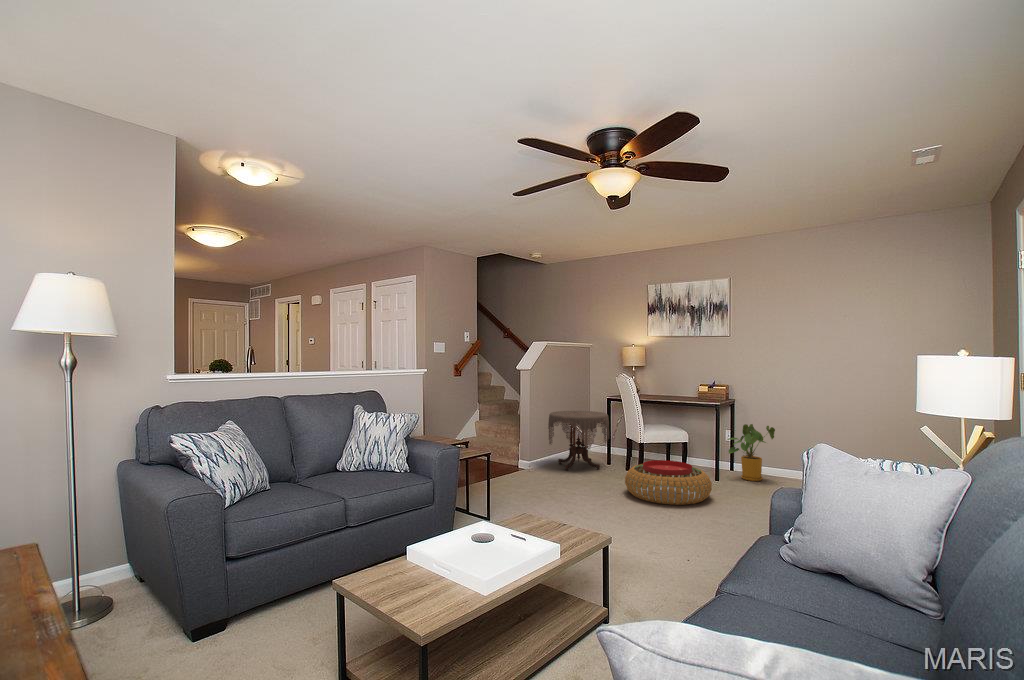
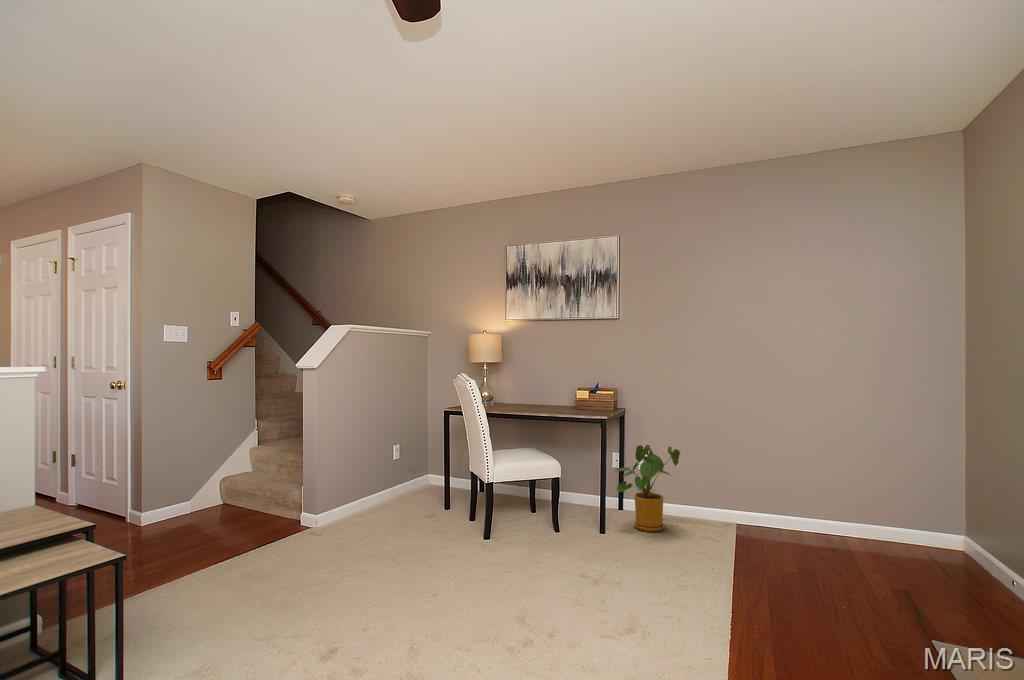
side table: present [548,411,609,471] -> none [350,430,447,529]
pouf: present [625,460,712,505] -> none [452,516,593,607]

